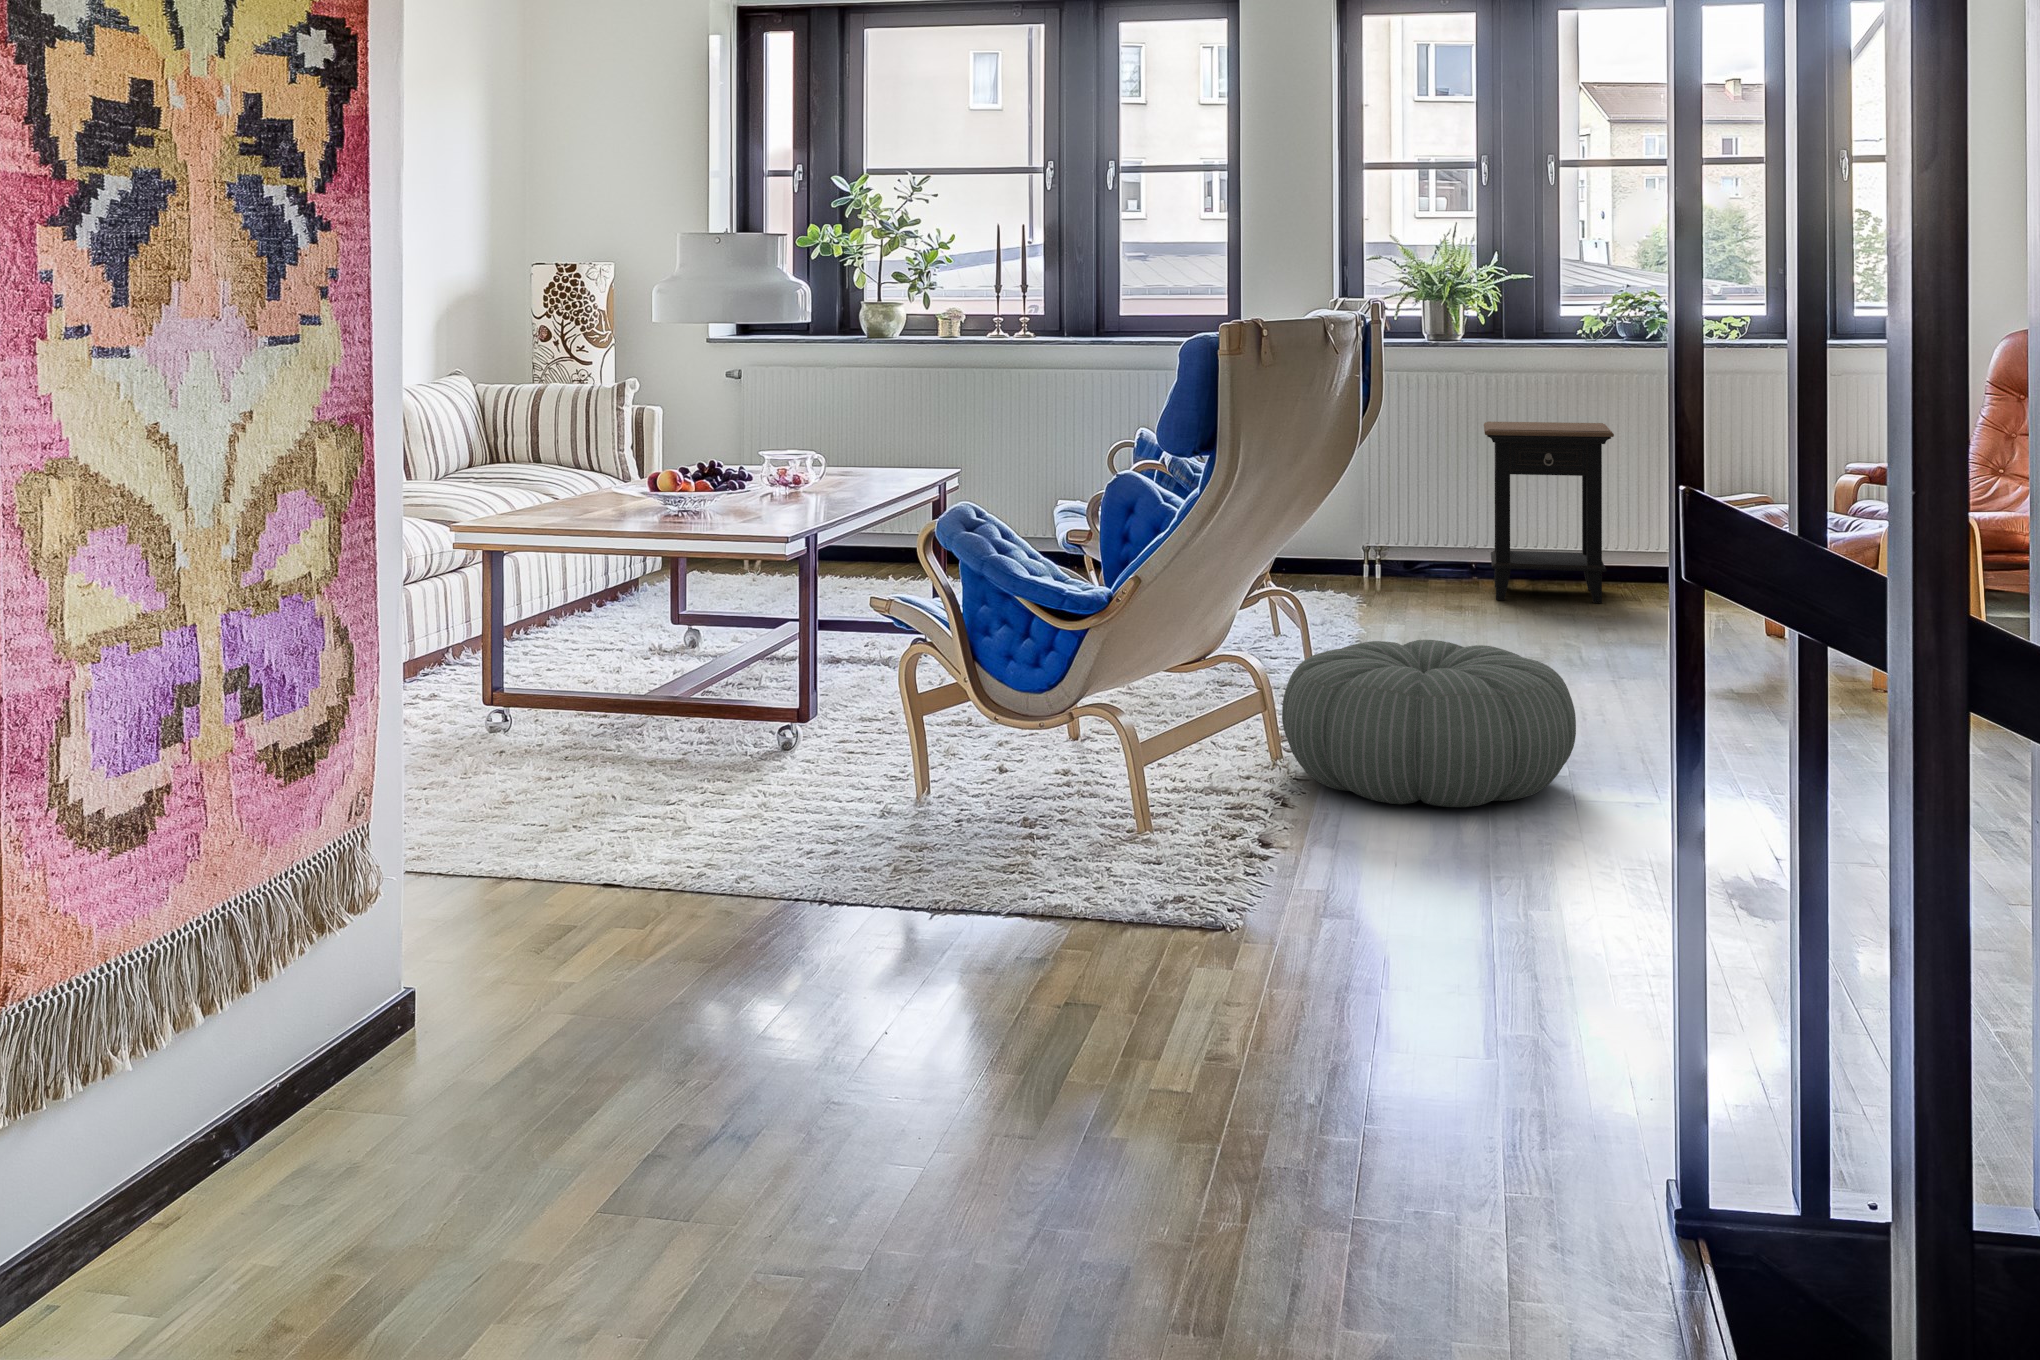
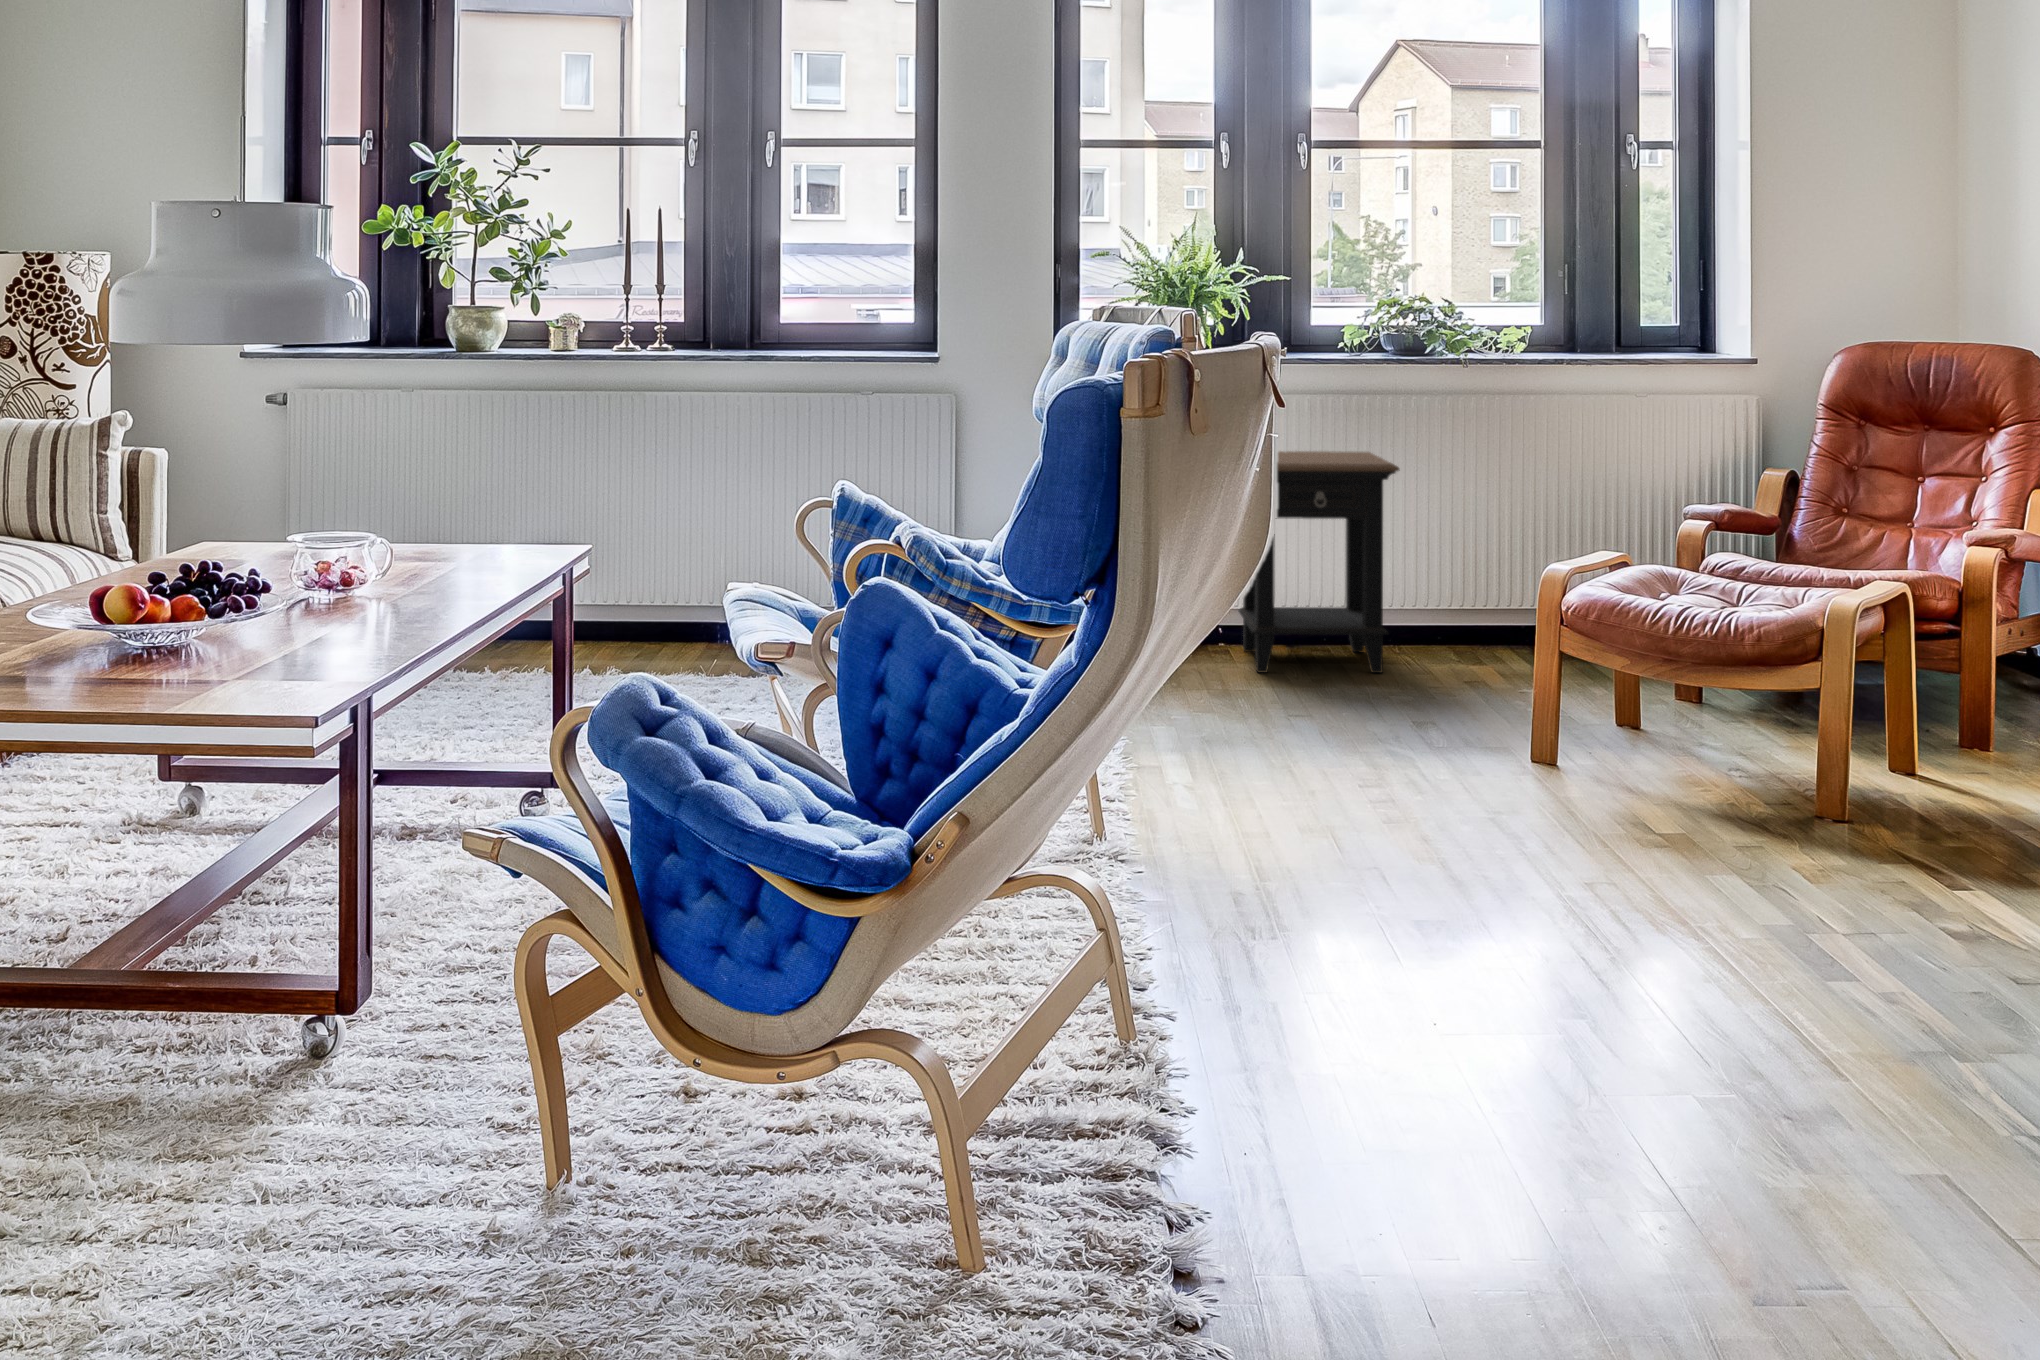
pouf: present [1282,640,1576,807] -> none [1135,820,1601,1135]

